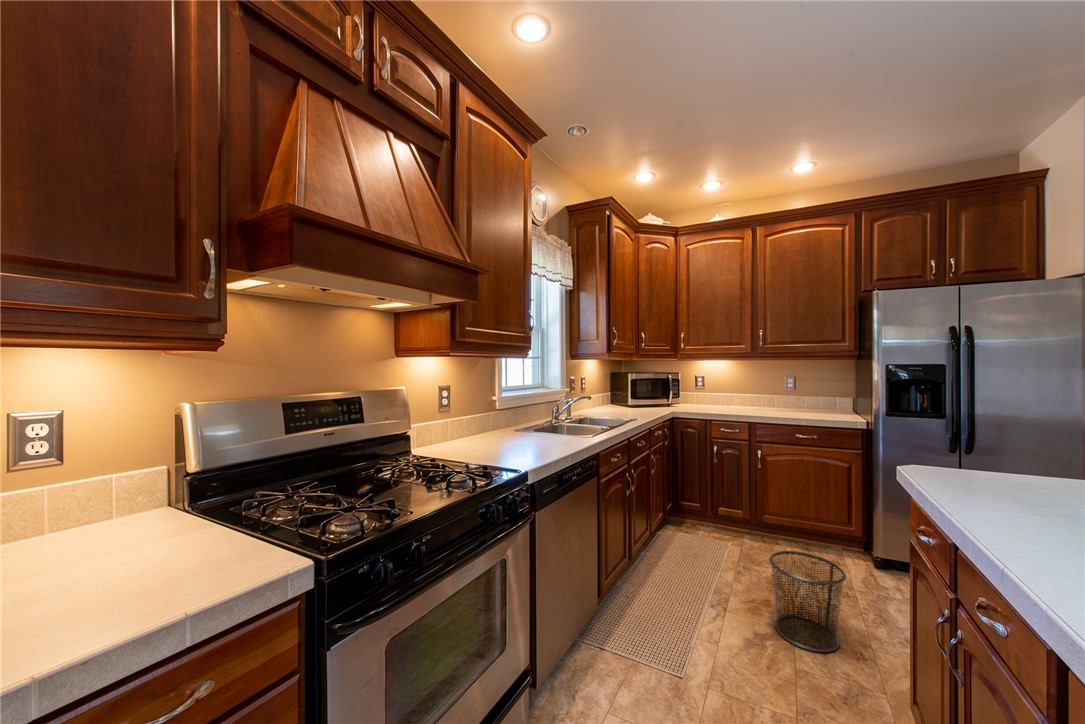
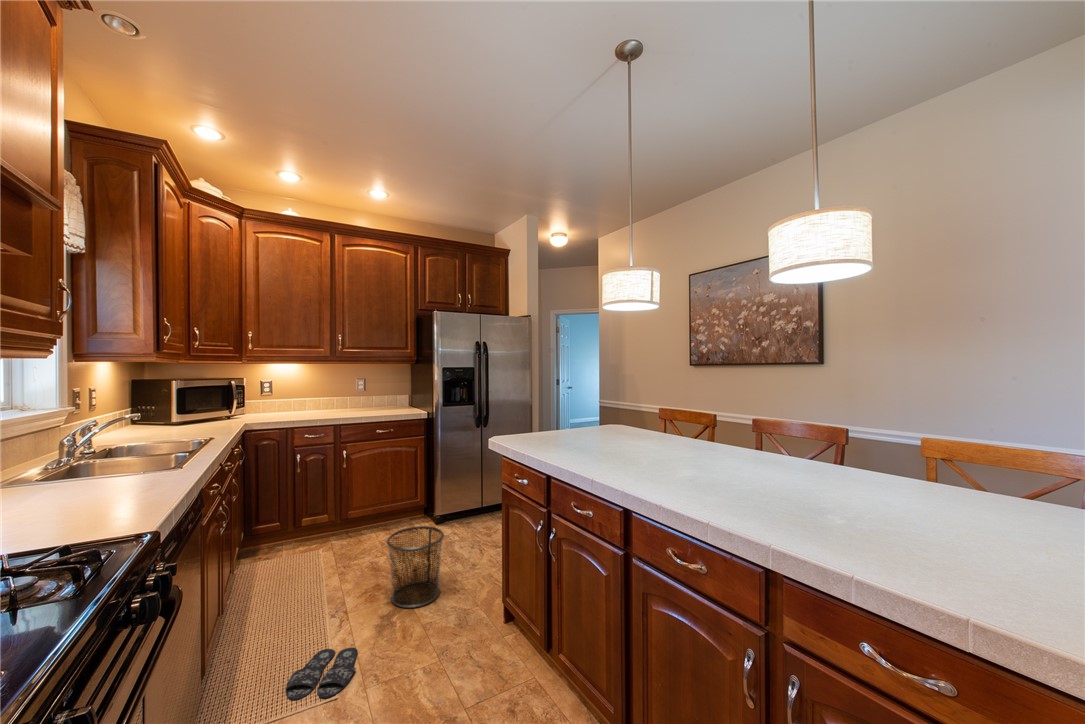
slippers: none [650,628,718,673] -> present [286,648,357,700]

